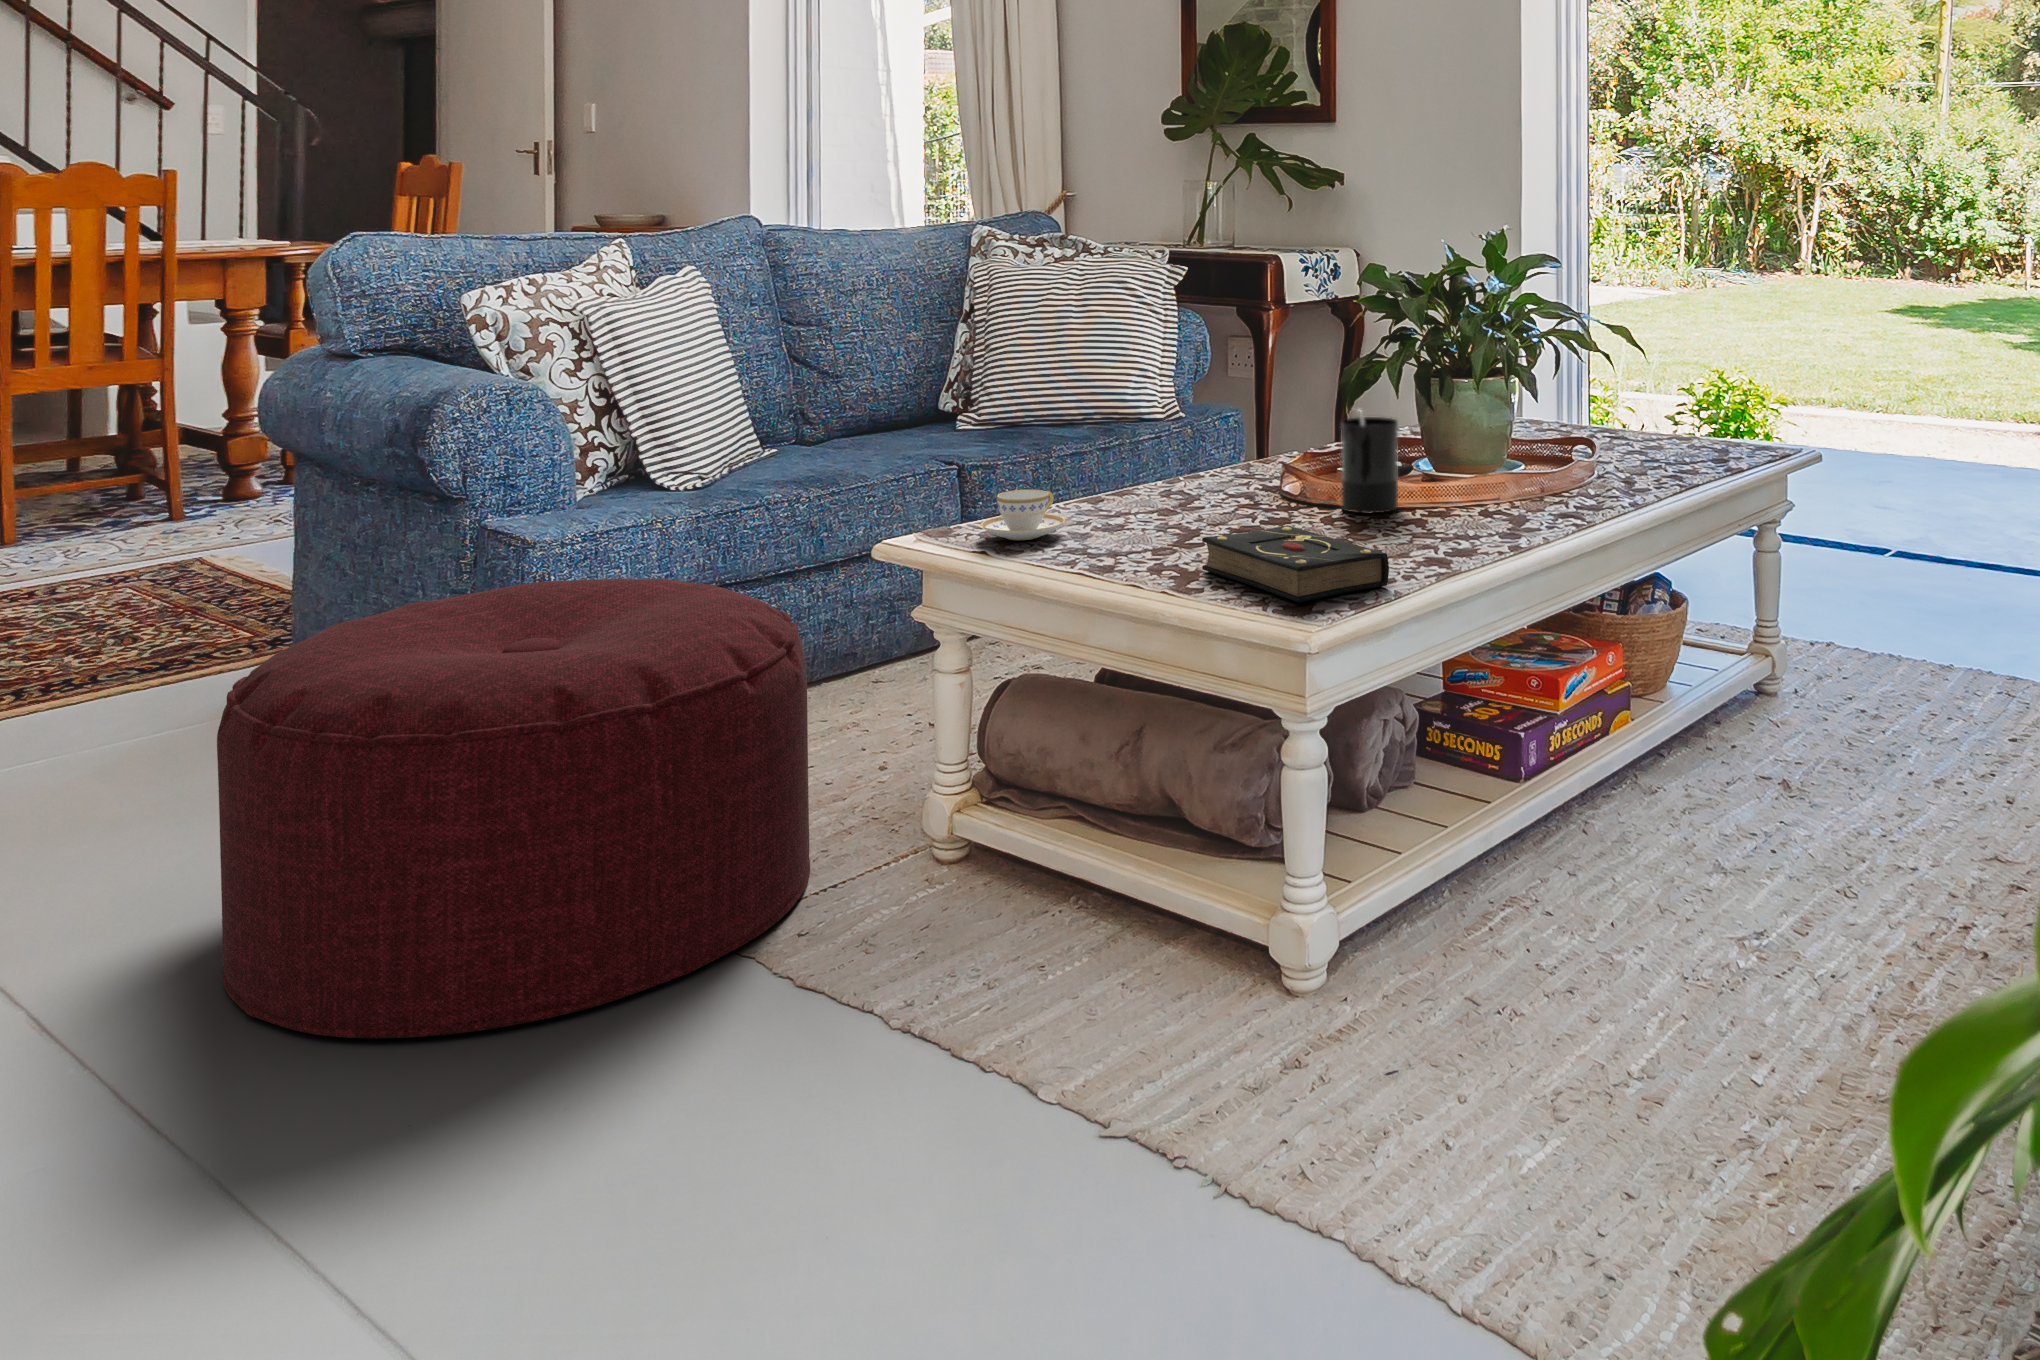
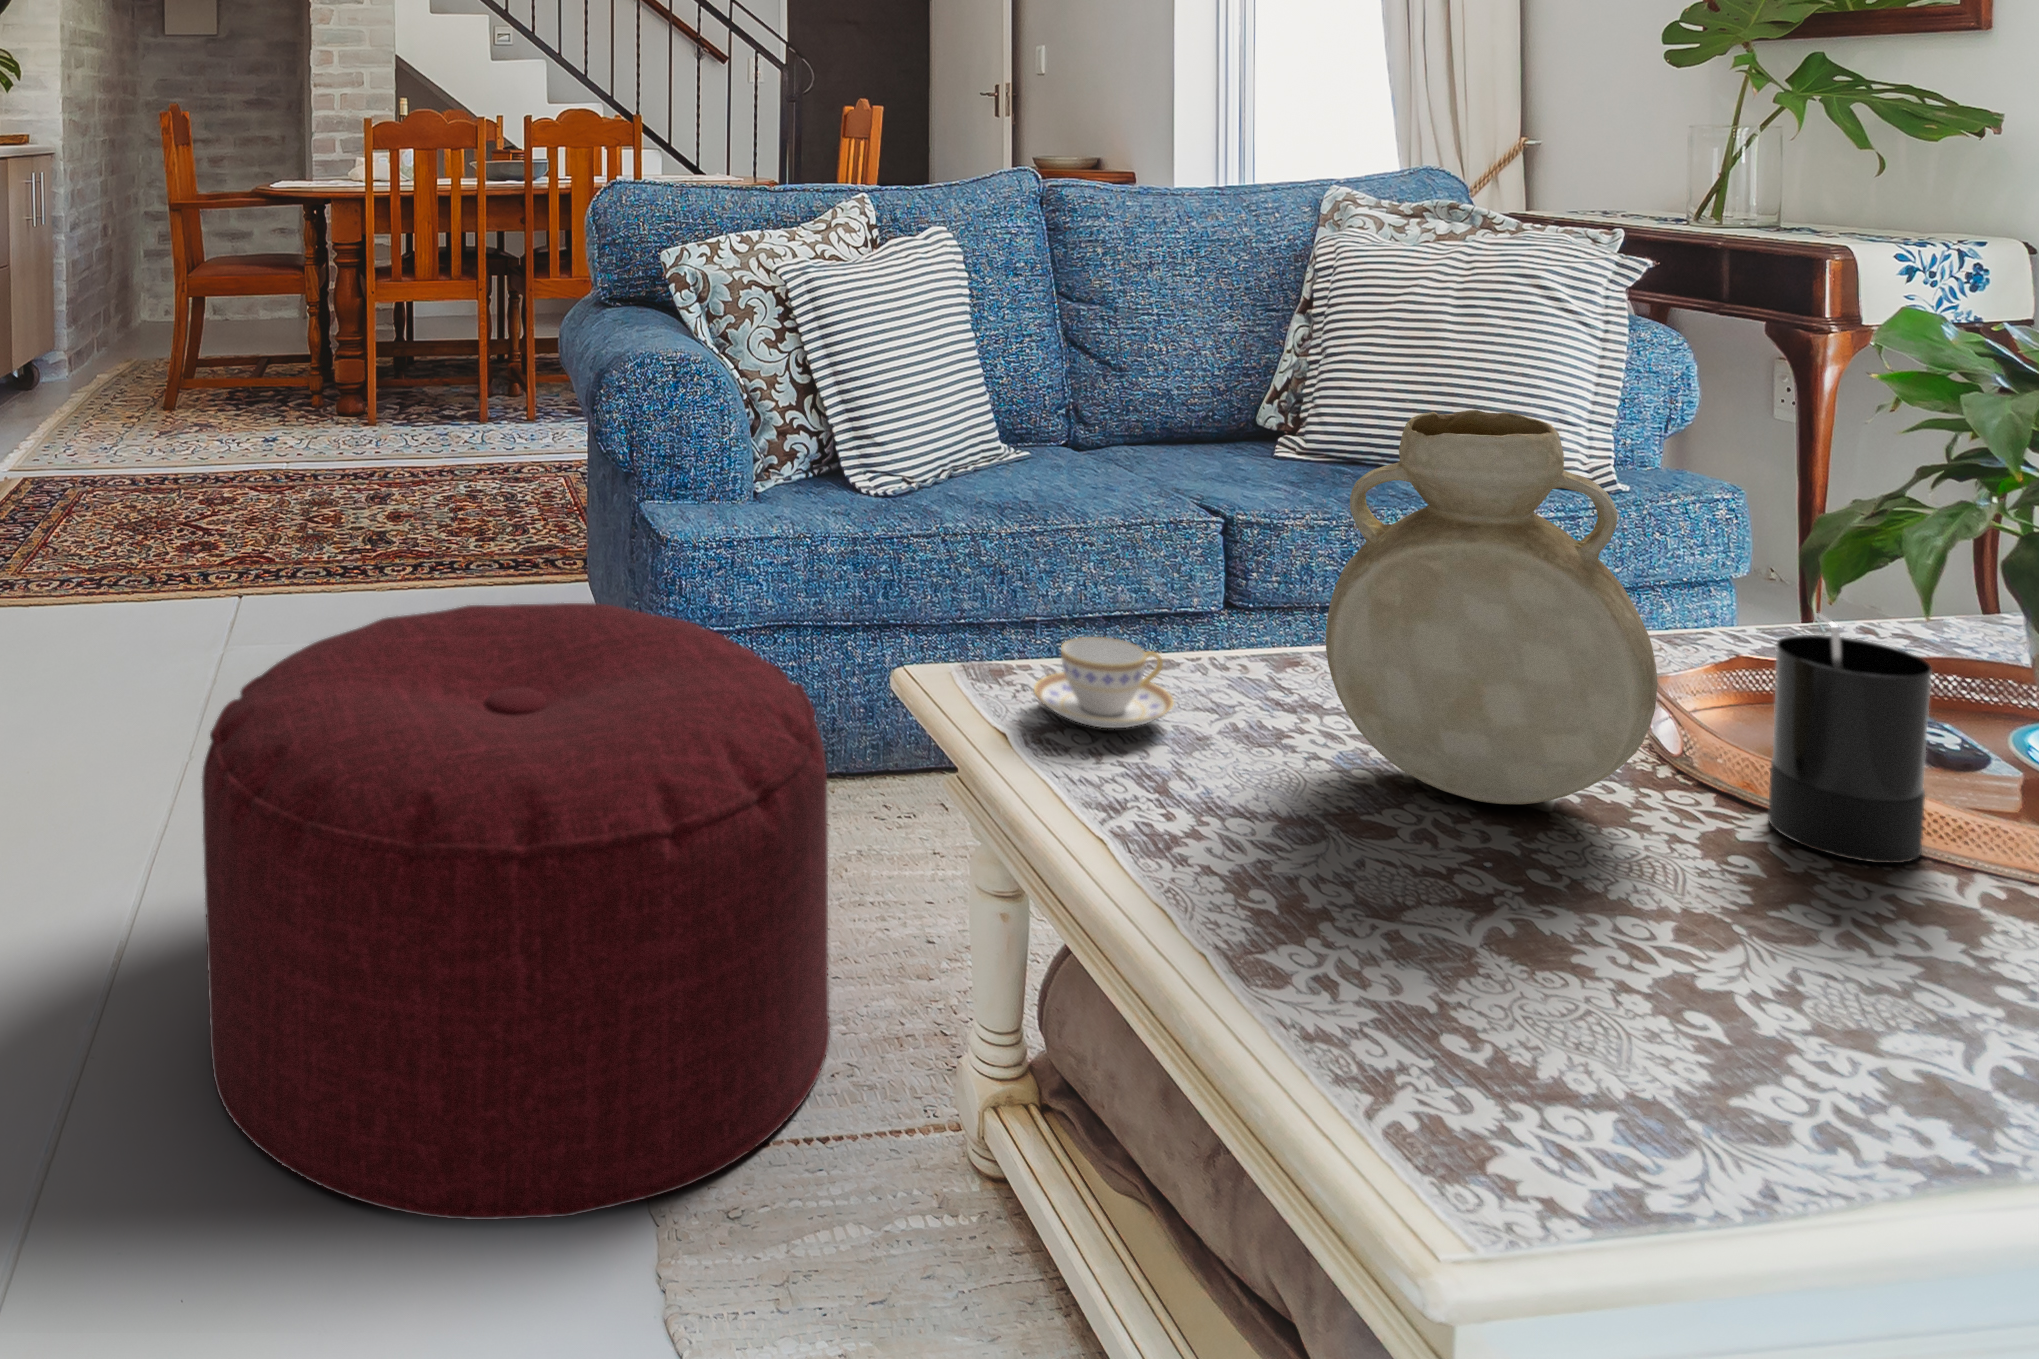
vase: none [1149,324,1302,525] -> present [1326,410,1658,804]
book: present [1202,525,1389,602] -> none [1341,856,1778,1154]

